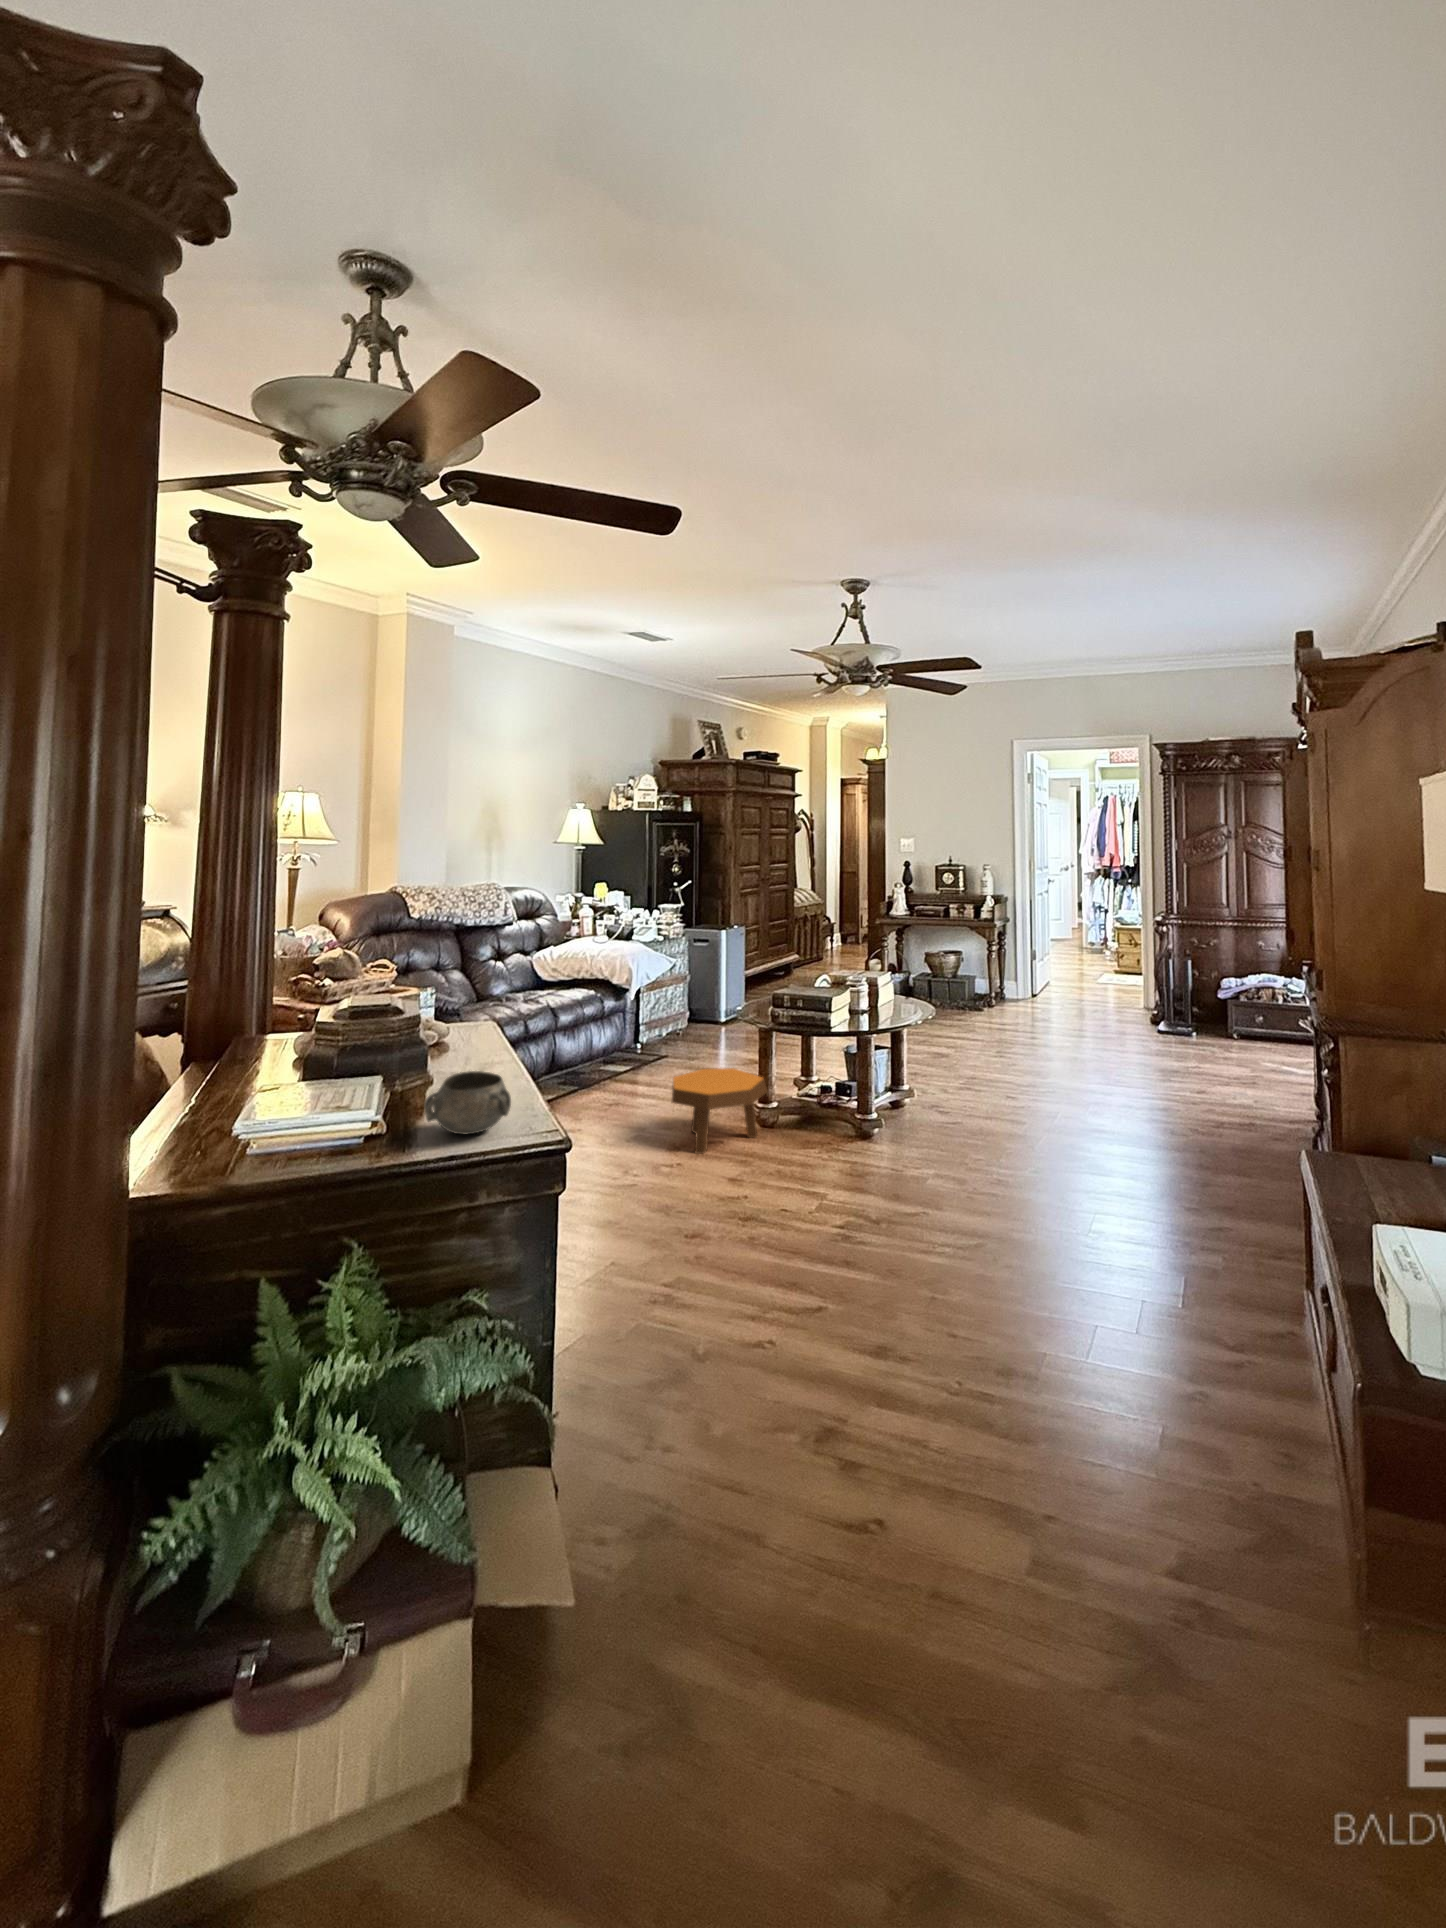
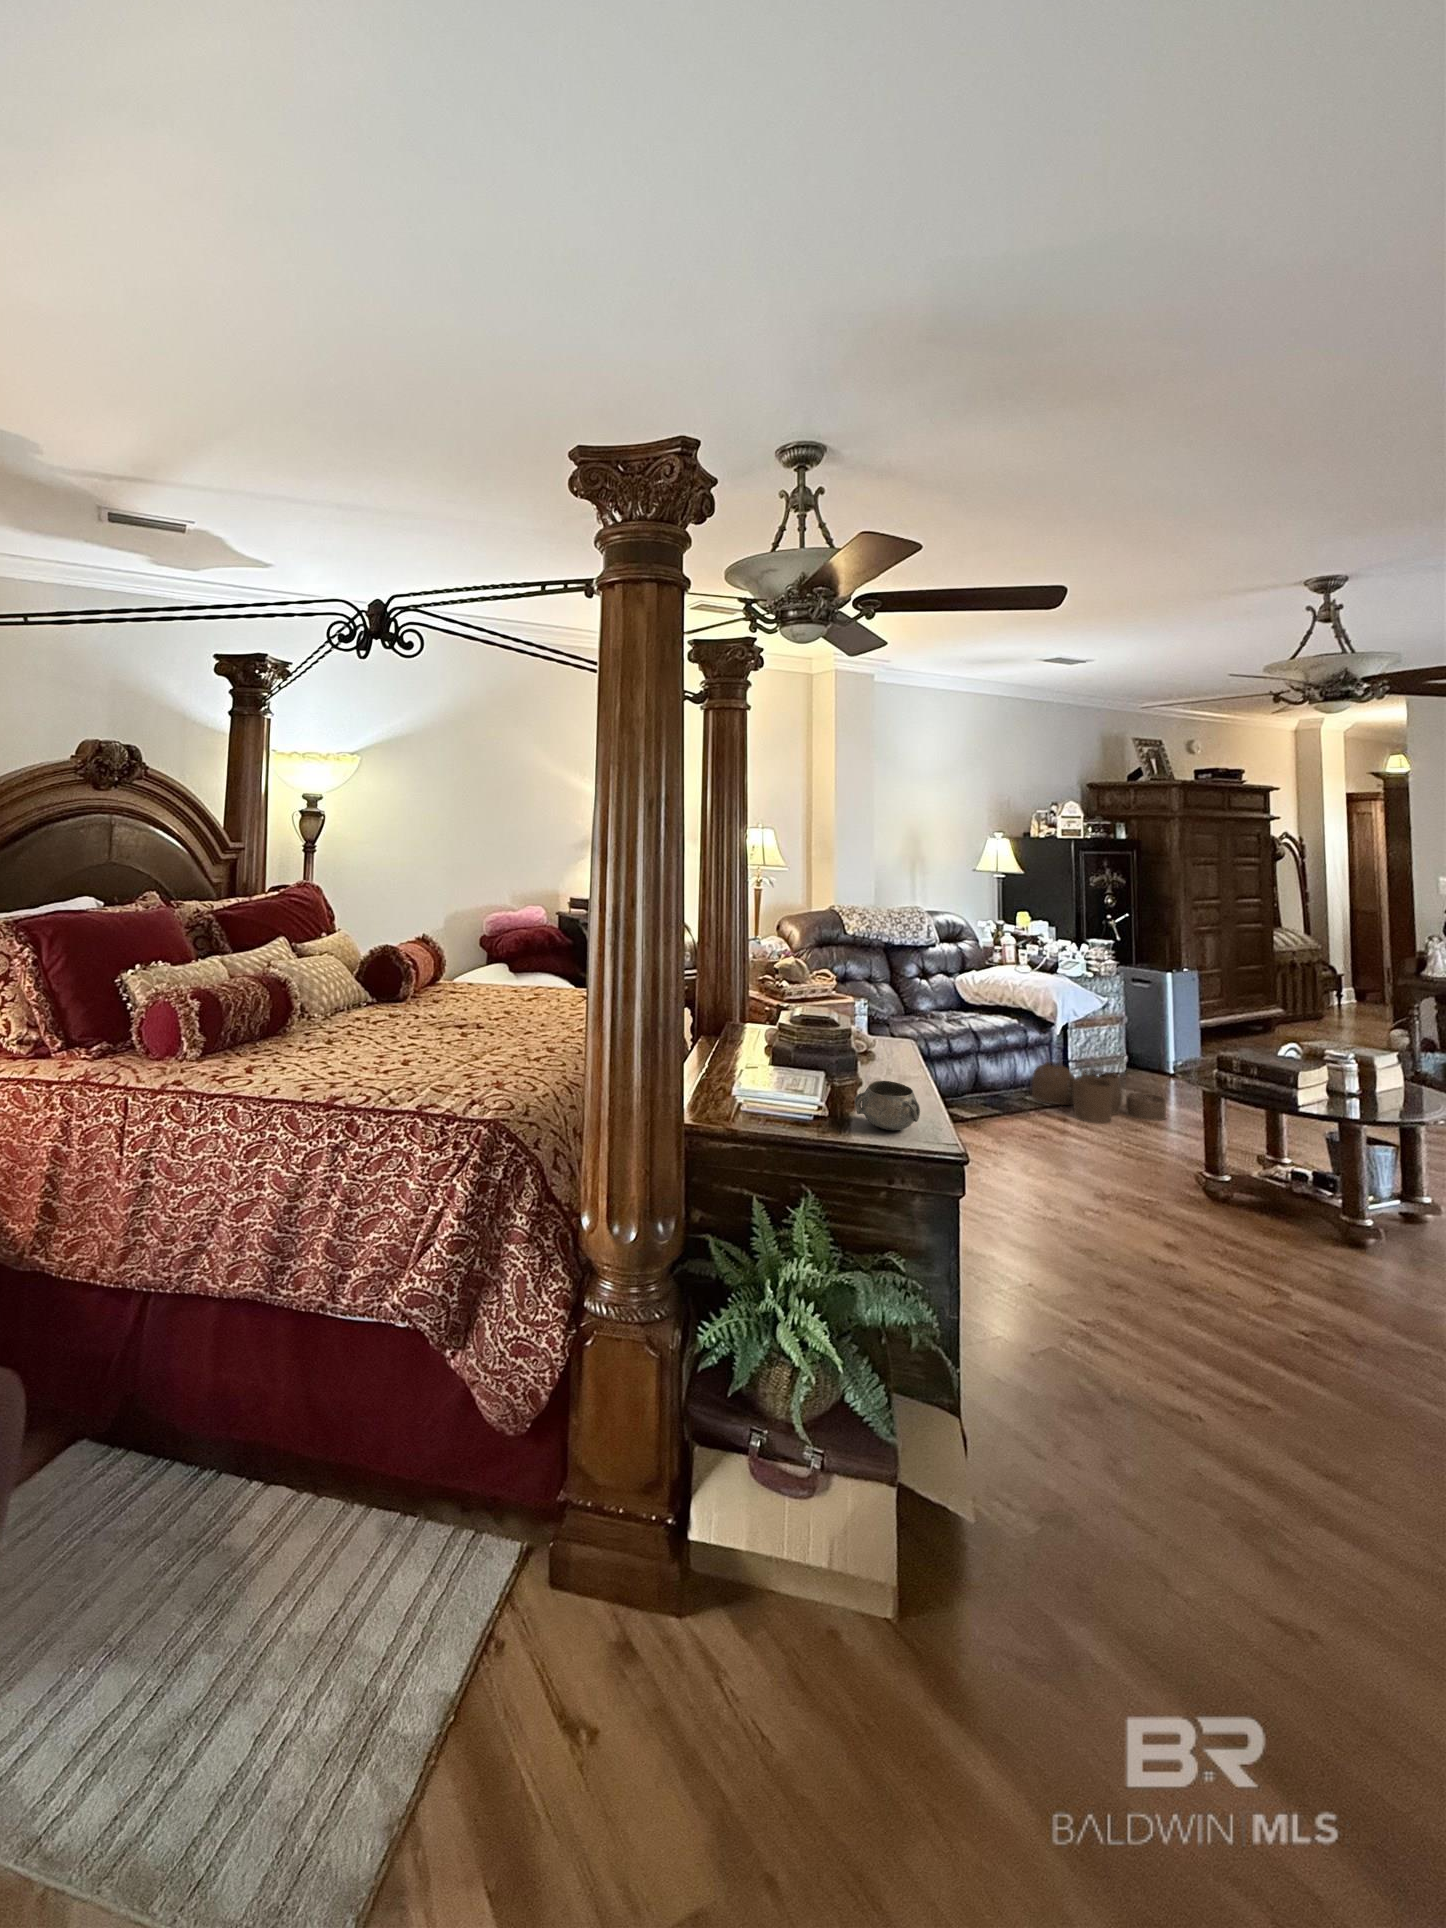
woven basket: none [605,1023,723,1080] -> present [1032,1062,1166,1124]
footstool: present [672,1068,767,1154] -> none [1097,1120,1214,1210]

